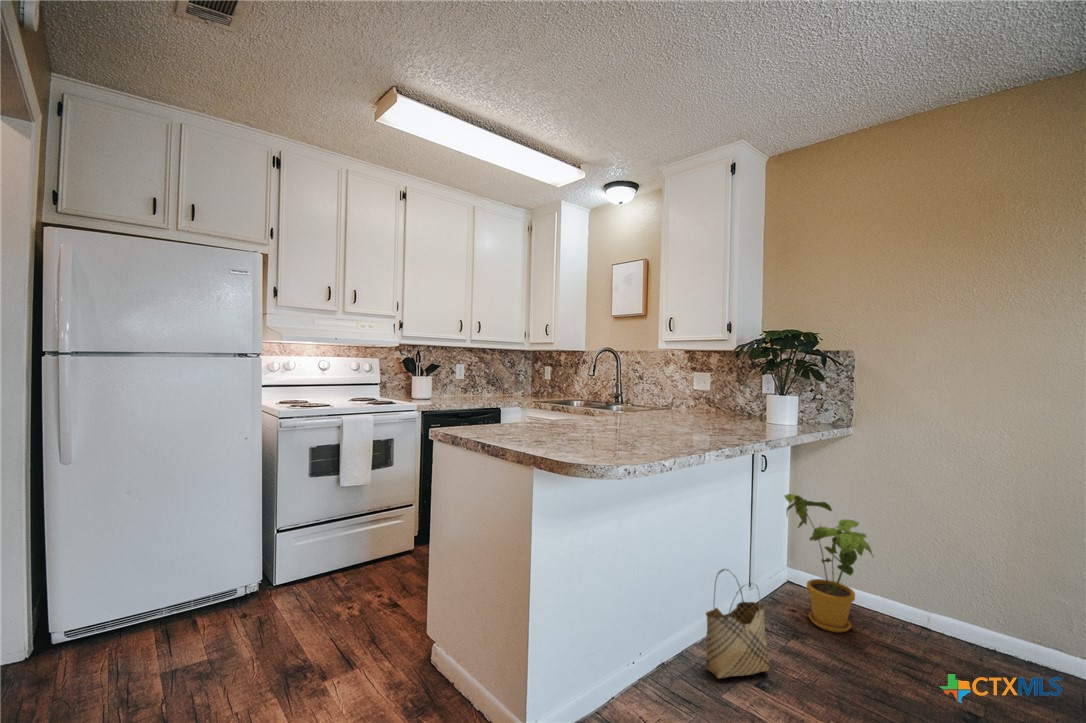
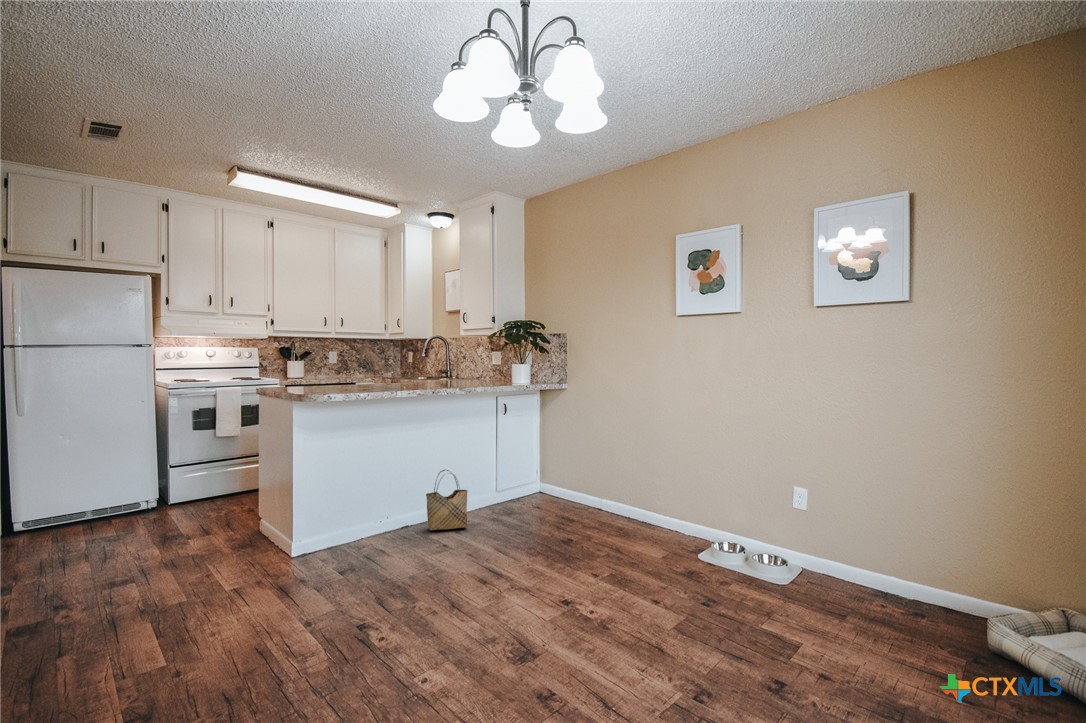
house plant: present [784,494,873,632] -> none [508,428,568,514]

